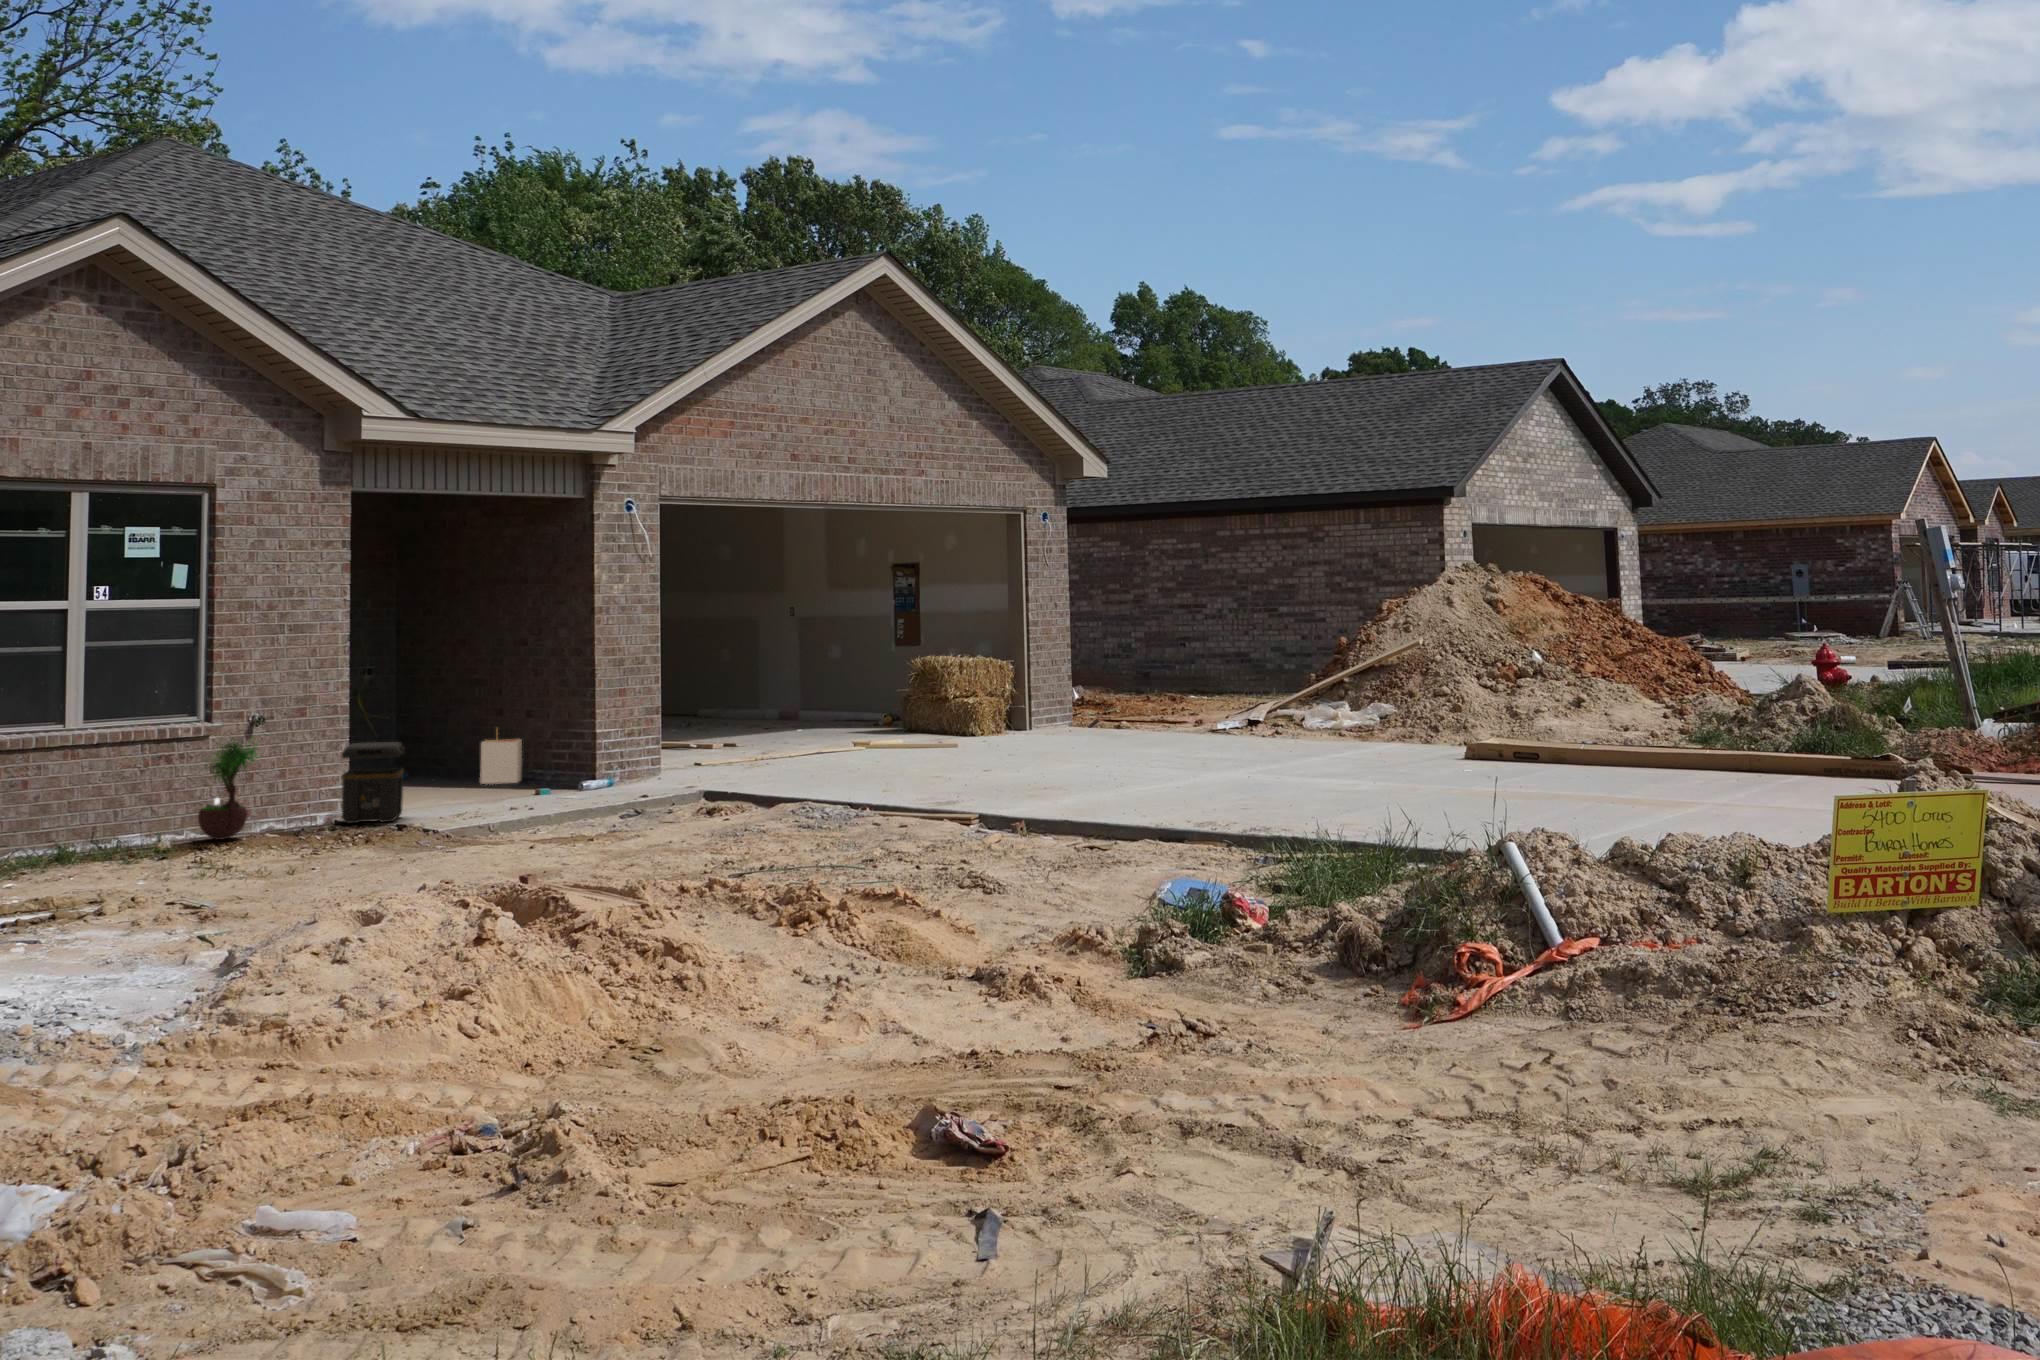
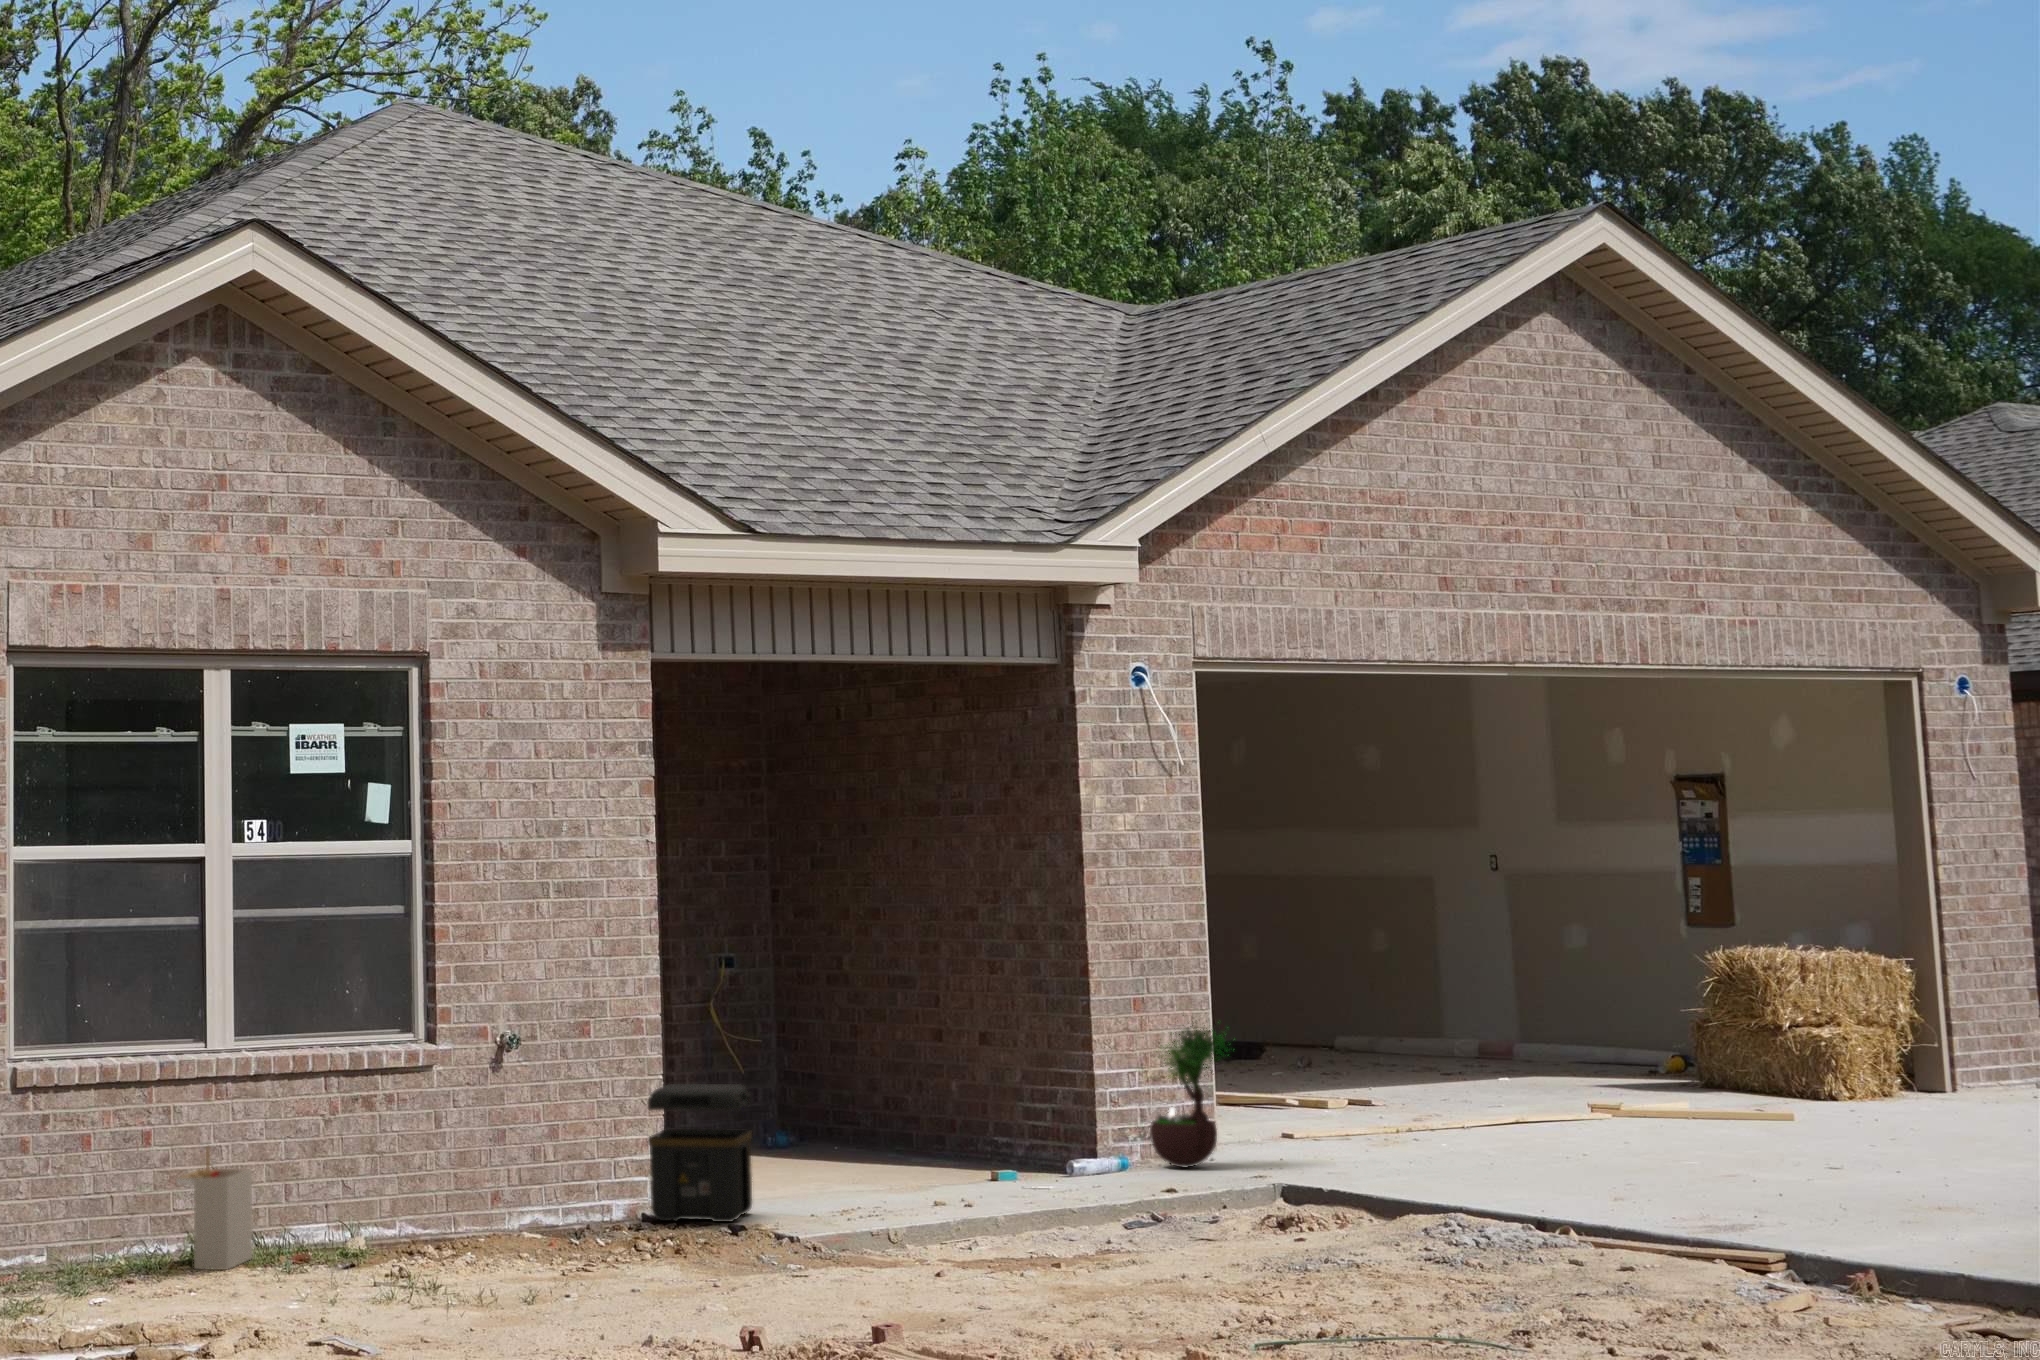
potted tree: present [198,737,258,840] -> present [1150,1022,1235,1167]
storage bin: present [480,738,522,784] -> present [176,1147,253,1270]

